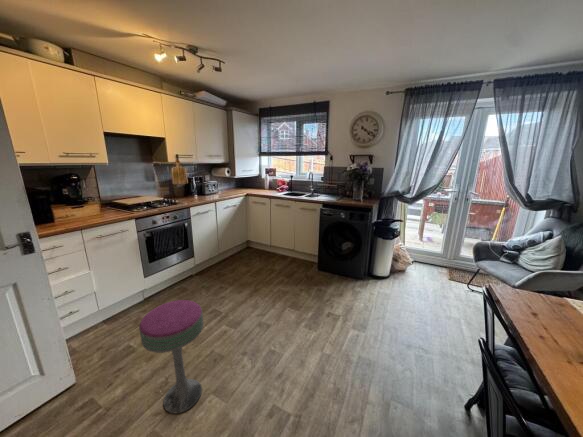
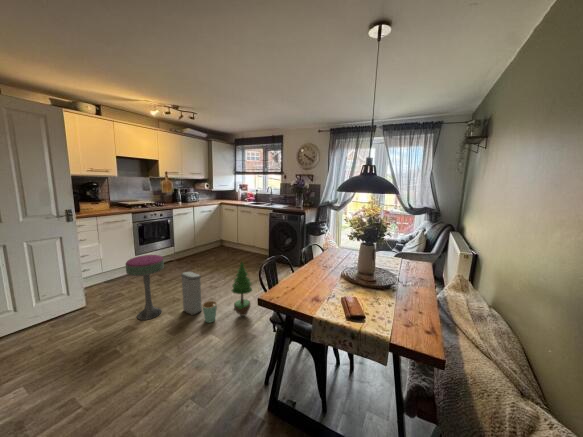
potted tree: none [319,312,354,396] -> present [232,262,252,316]
trash can: none [232,323,298,415] -> present [181,272,217,323]

